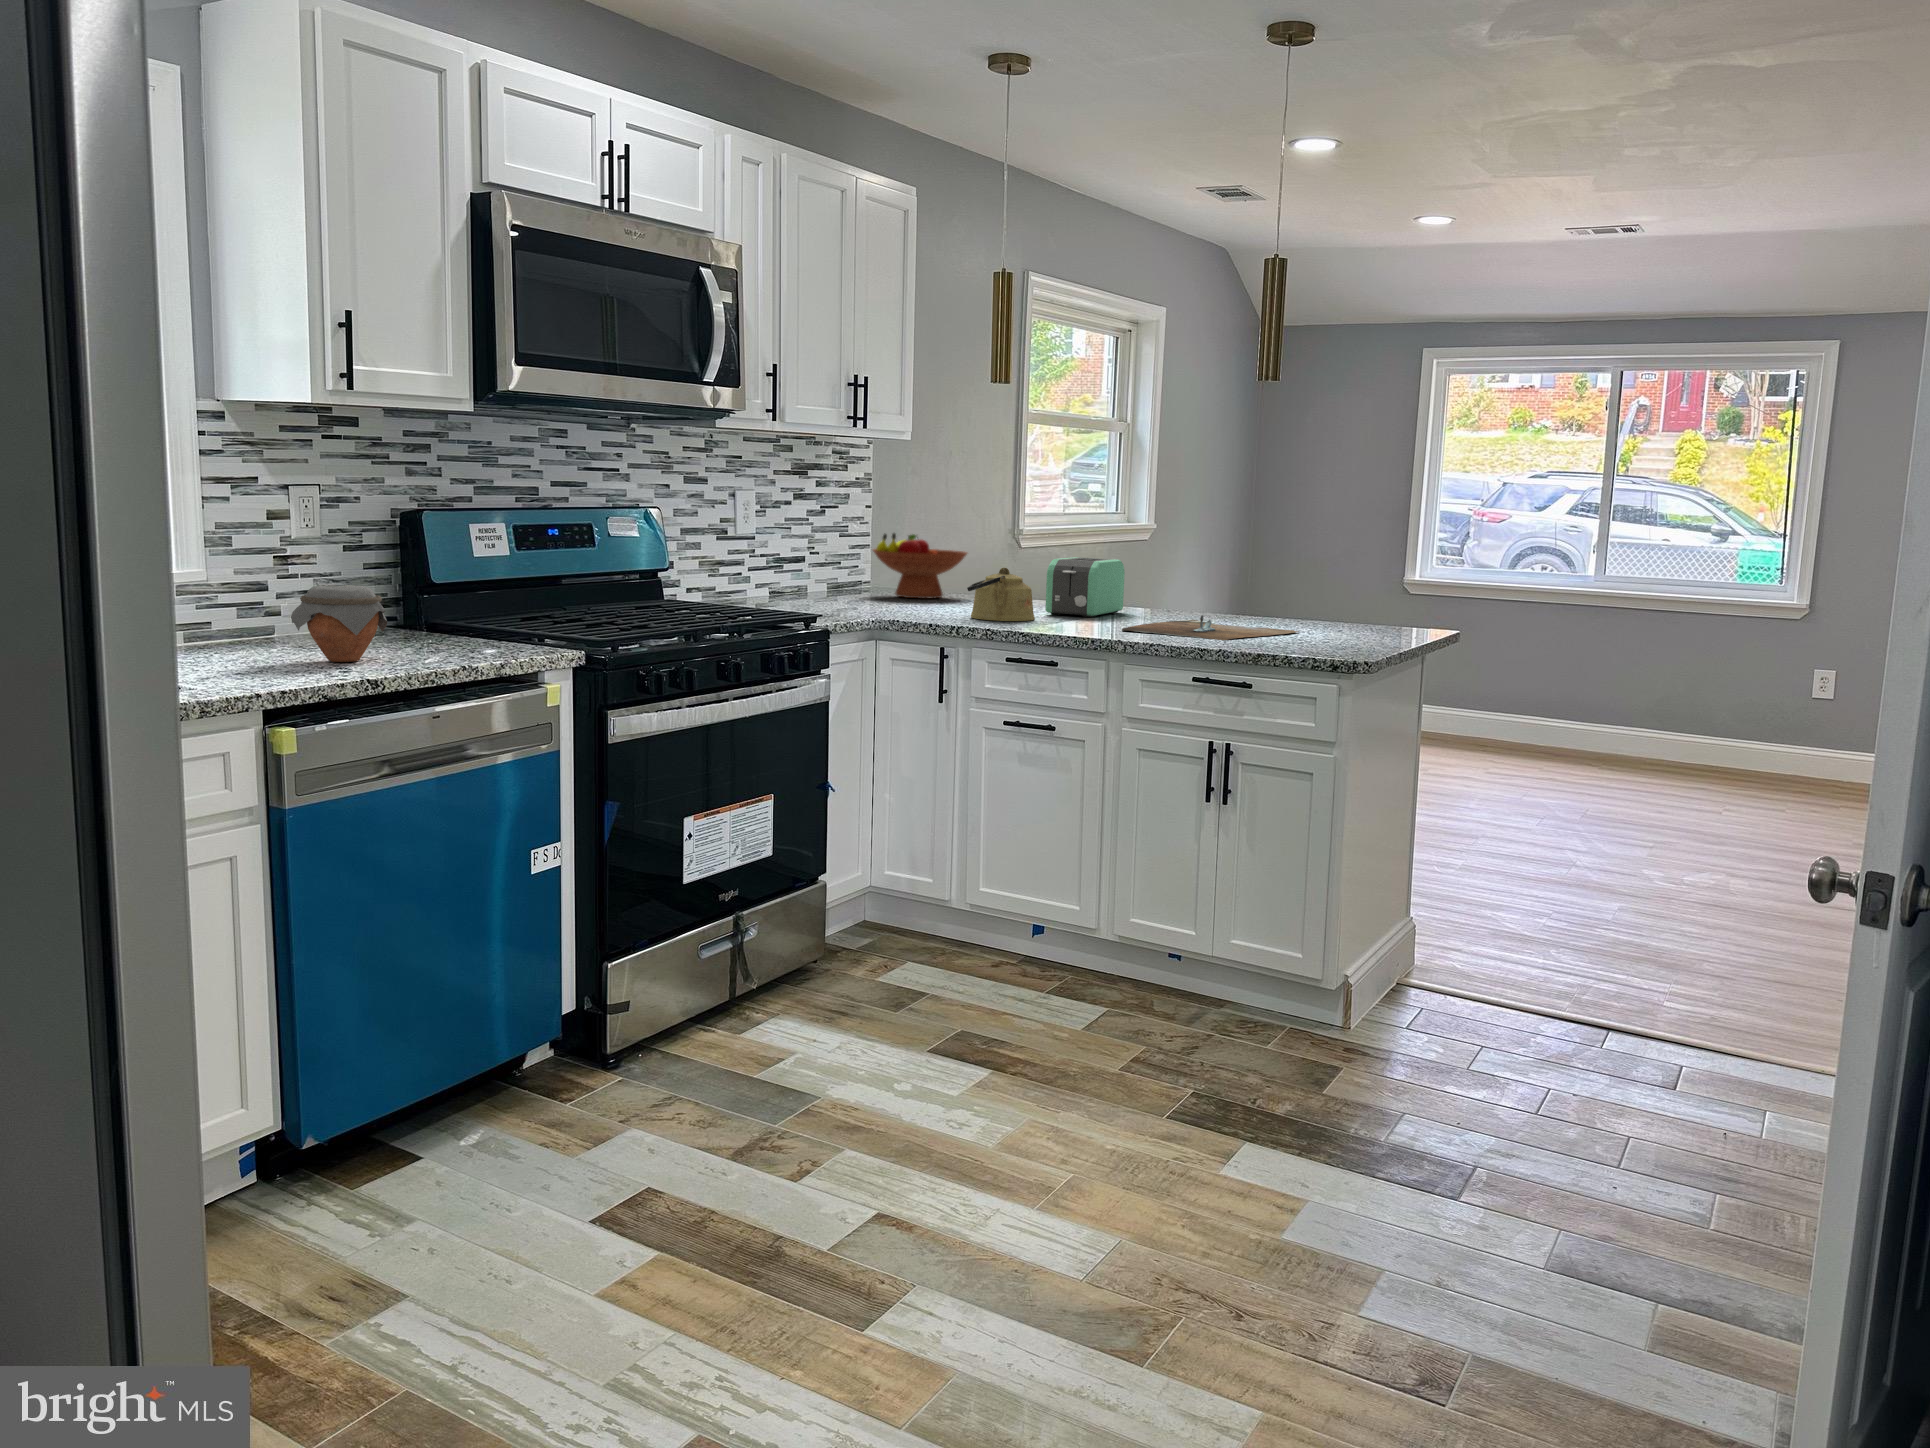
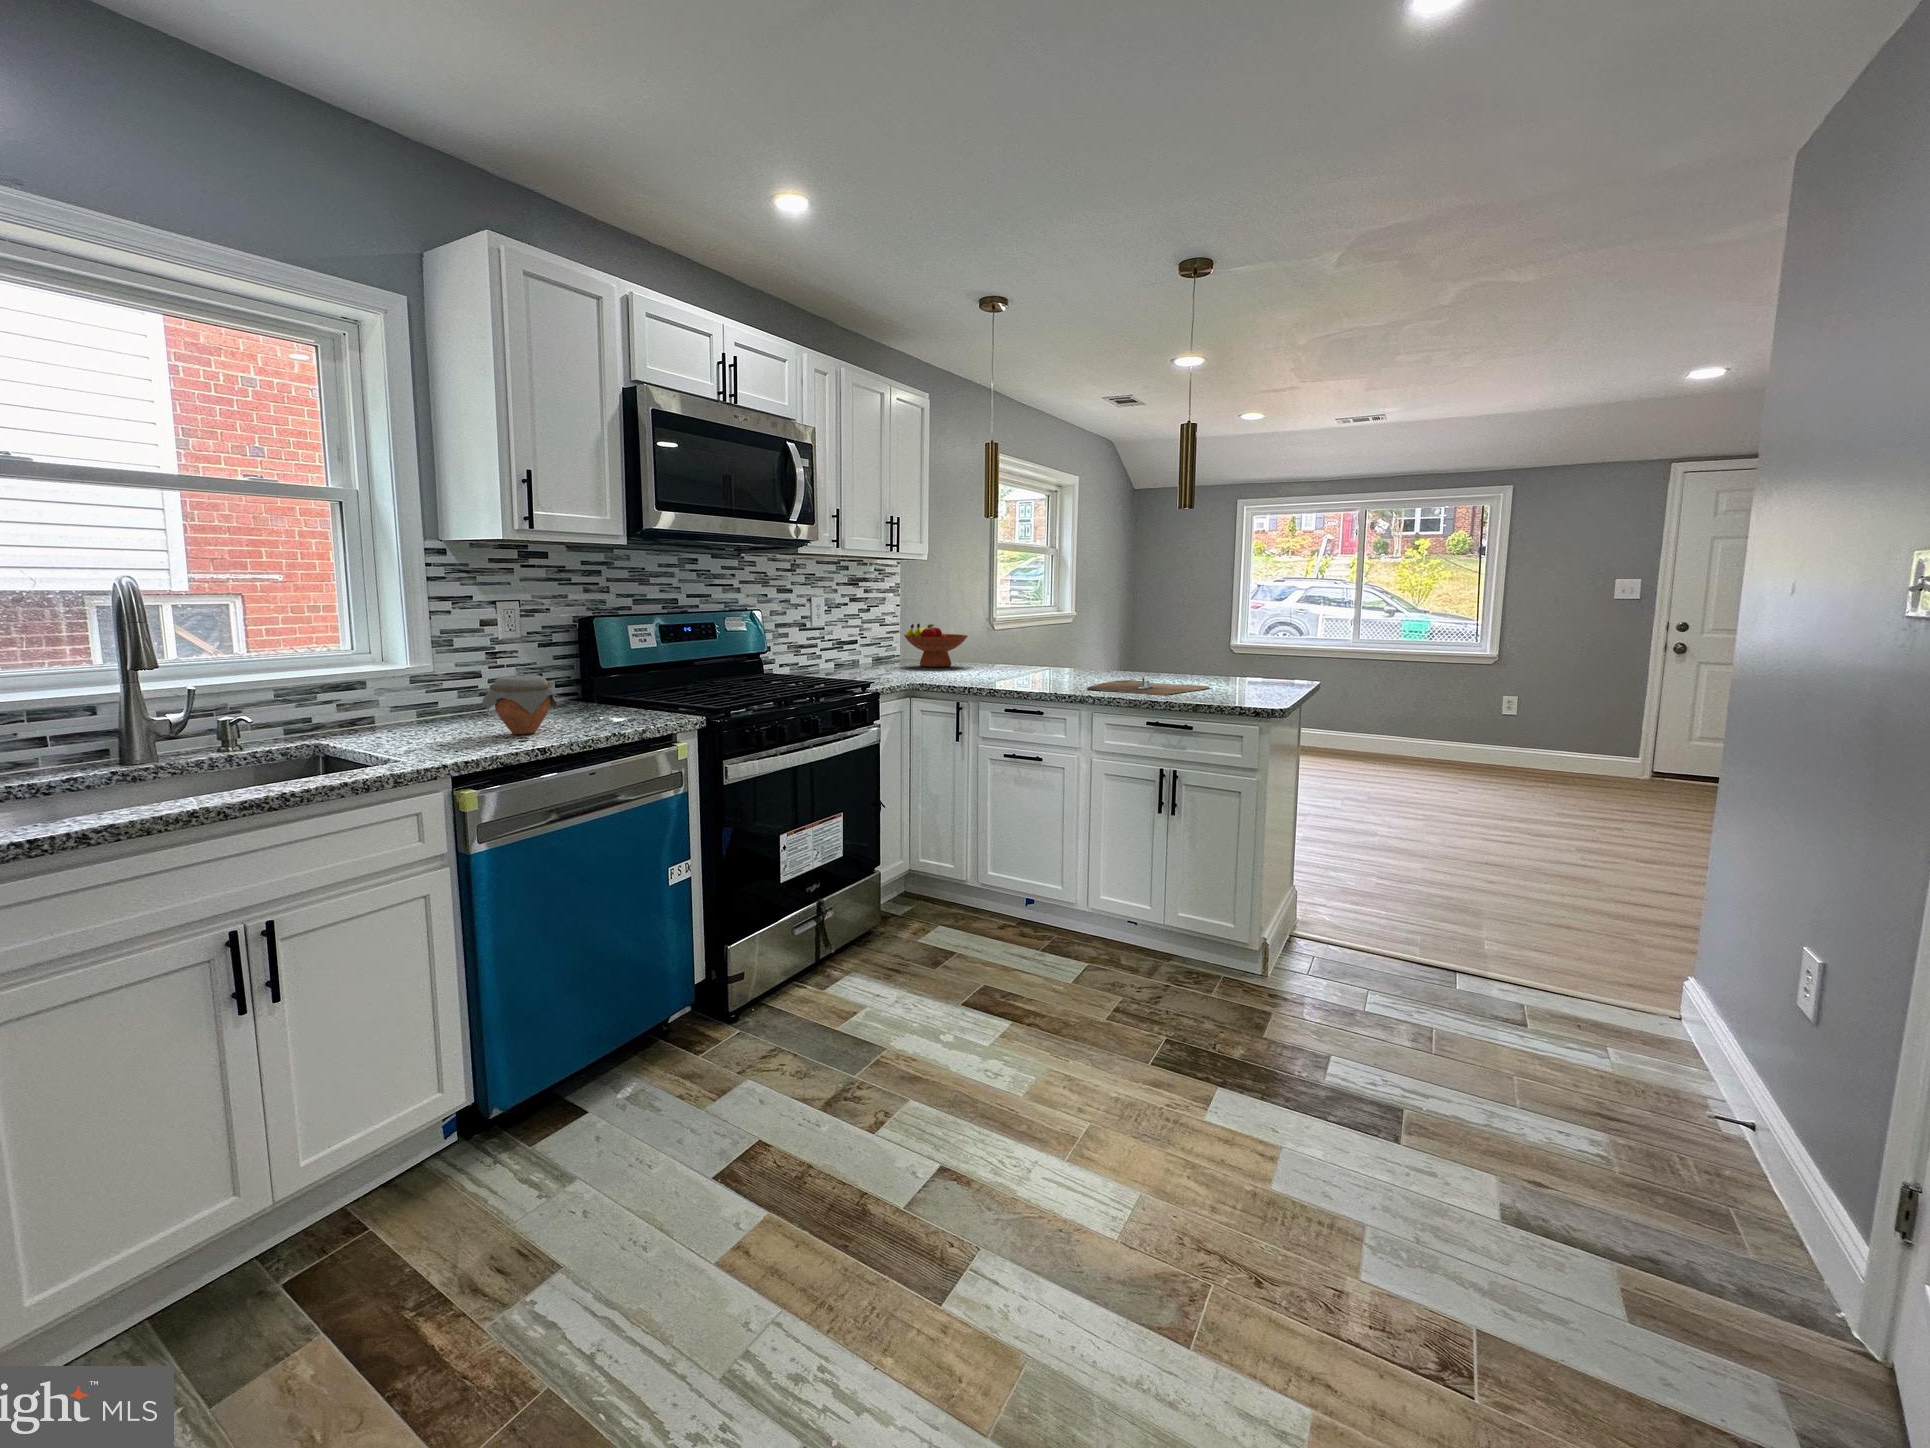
toaster: present [1045,557,1125,617] -> none [1027,637,1079,679]
kettle: present [967,568,1035,621] -> none [975,646,1022,684]

